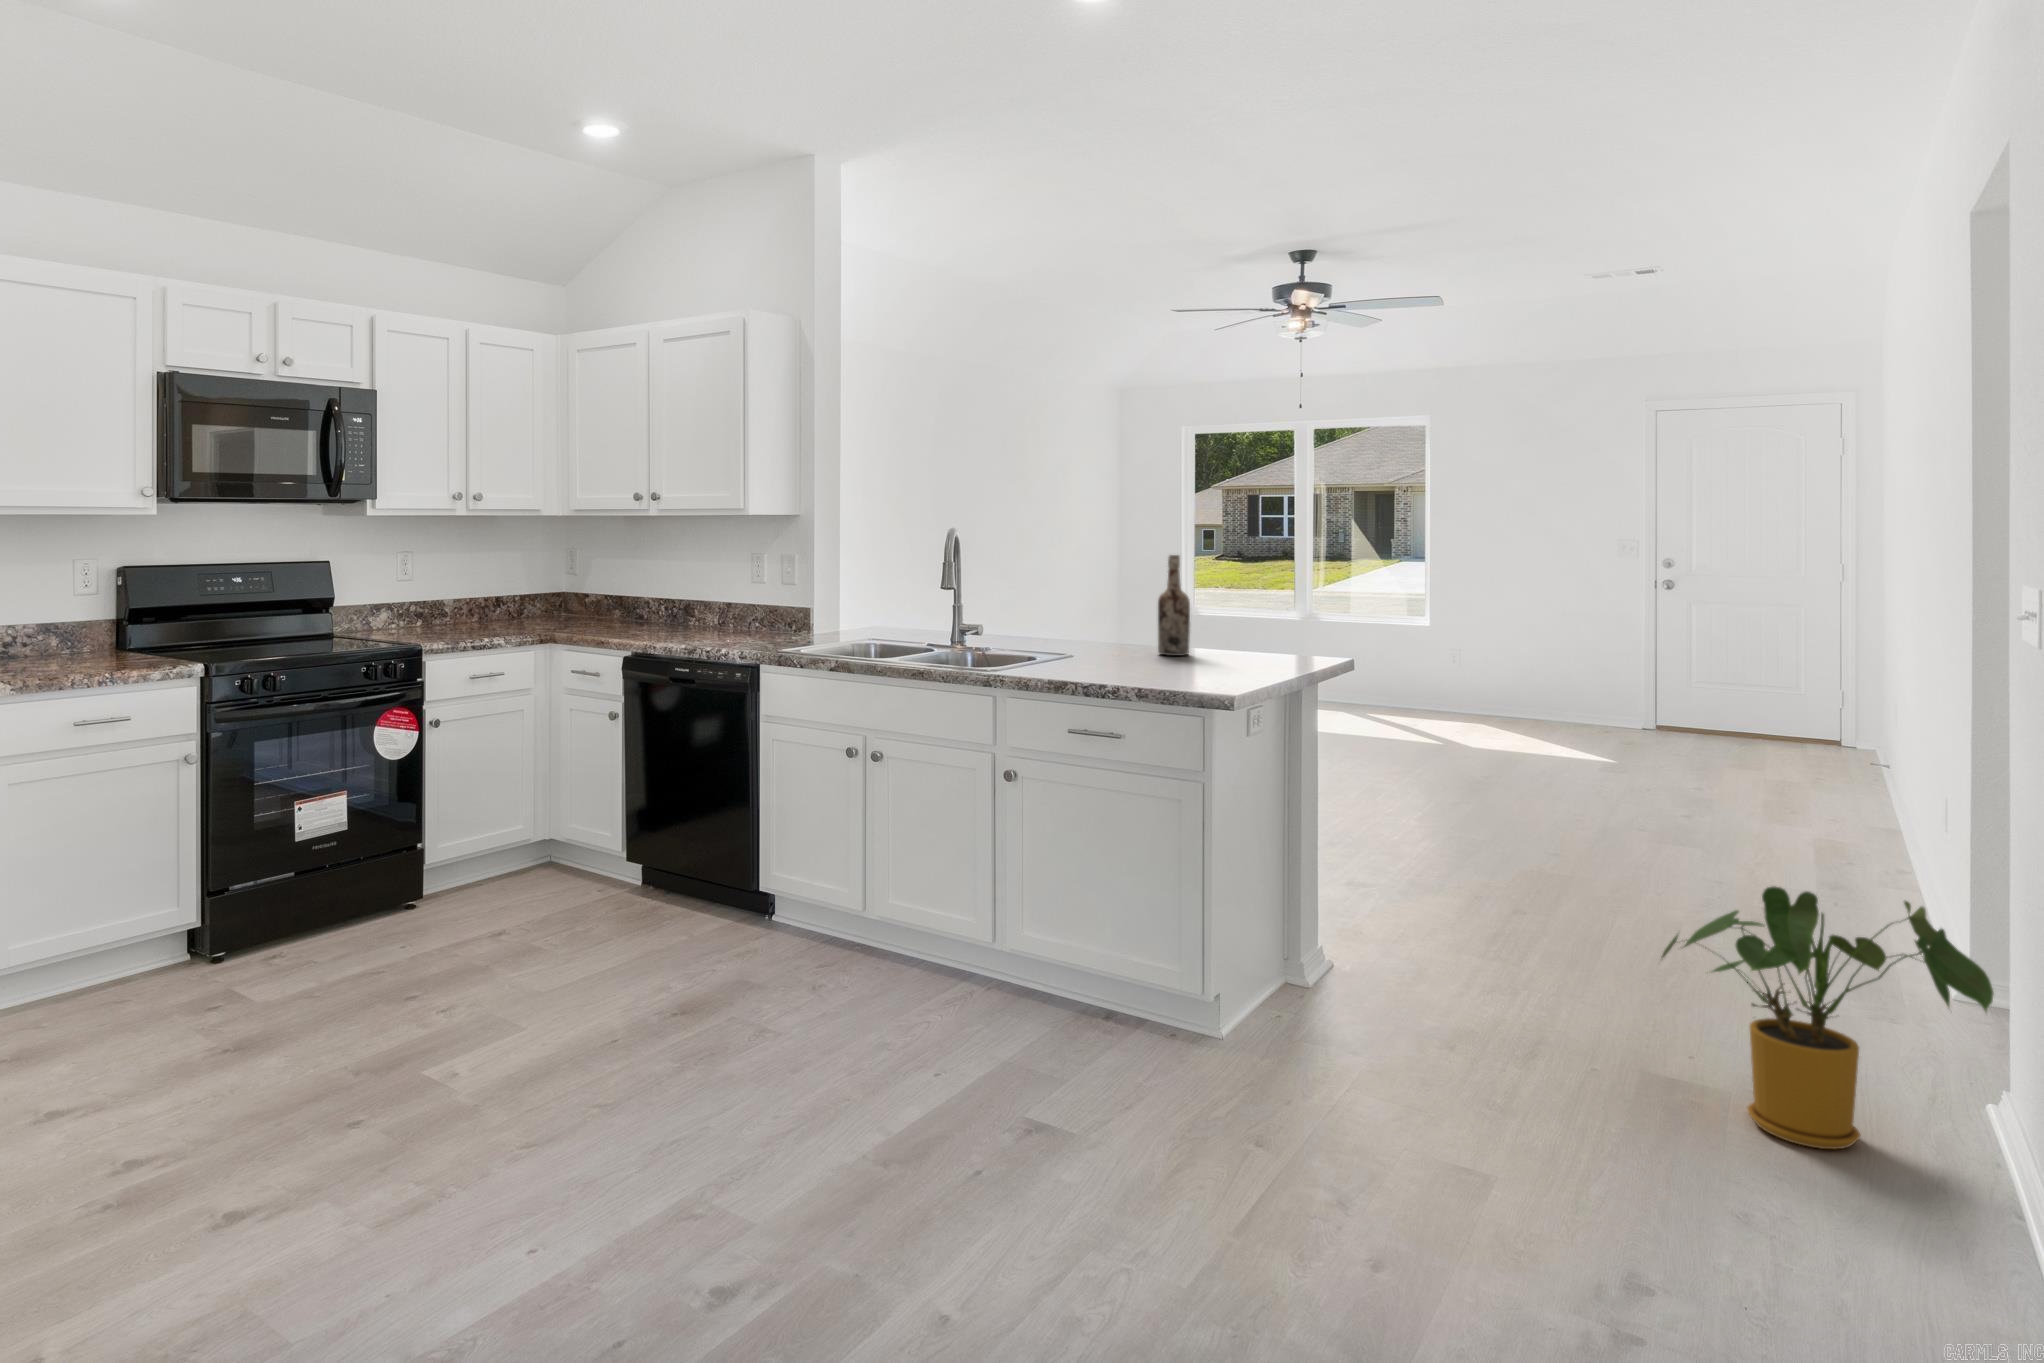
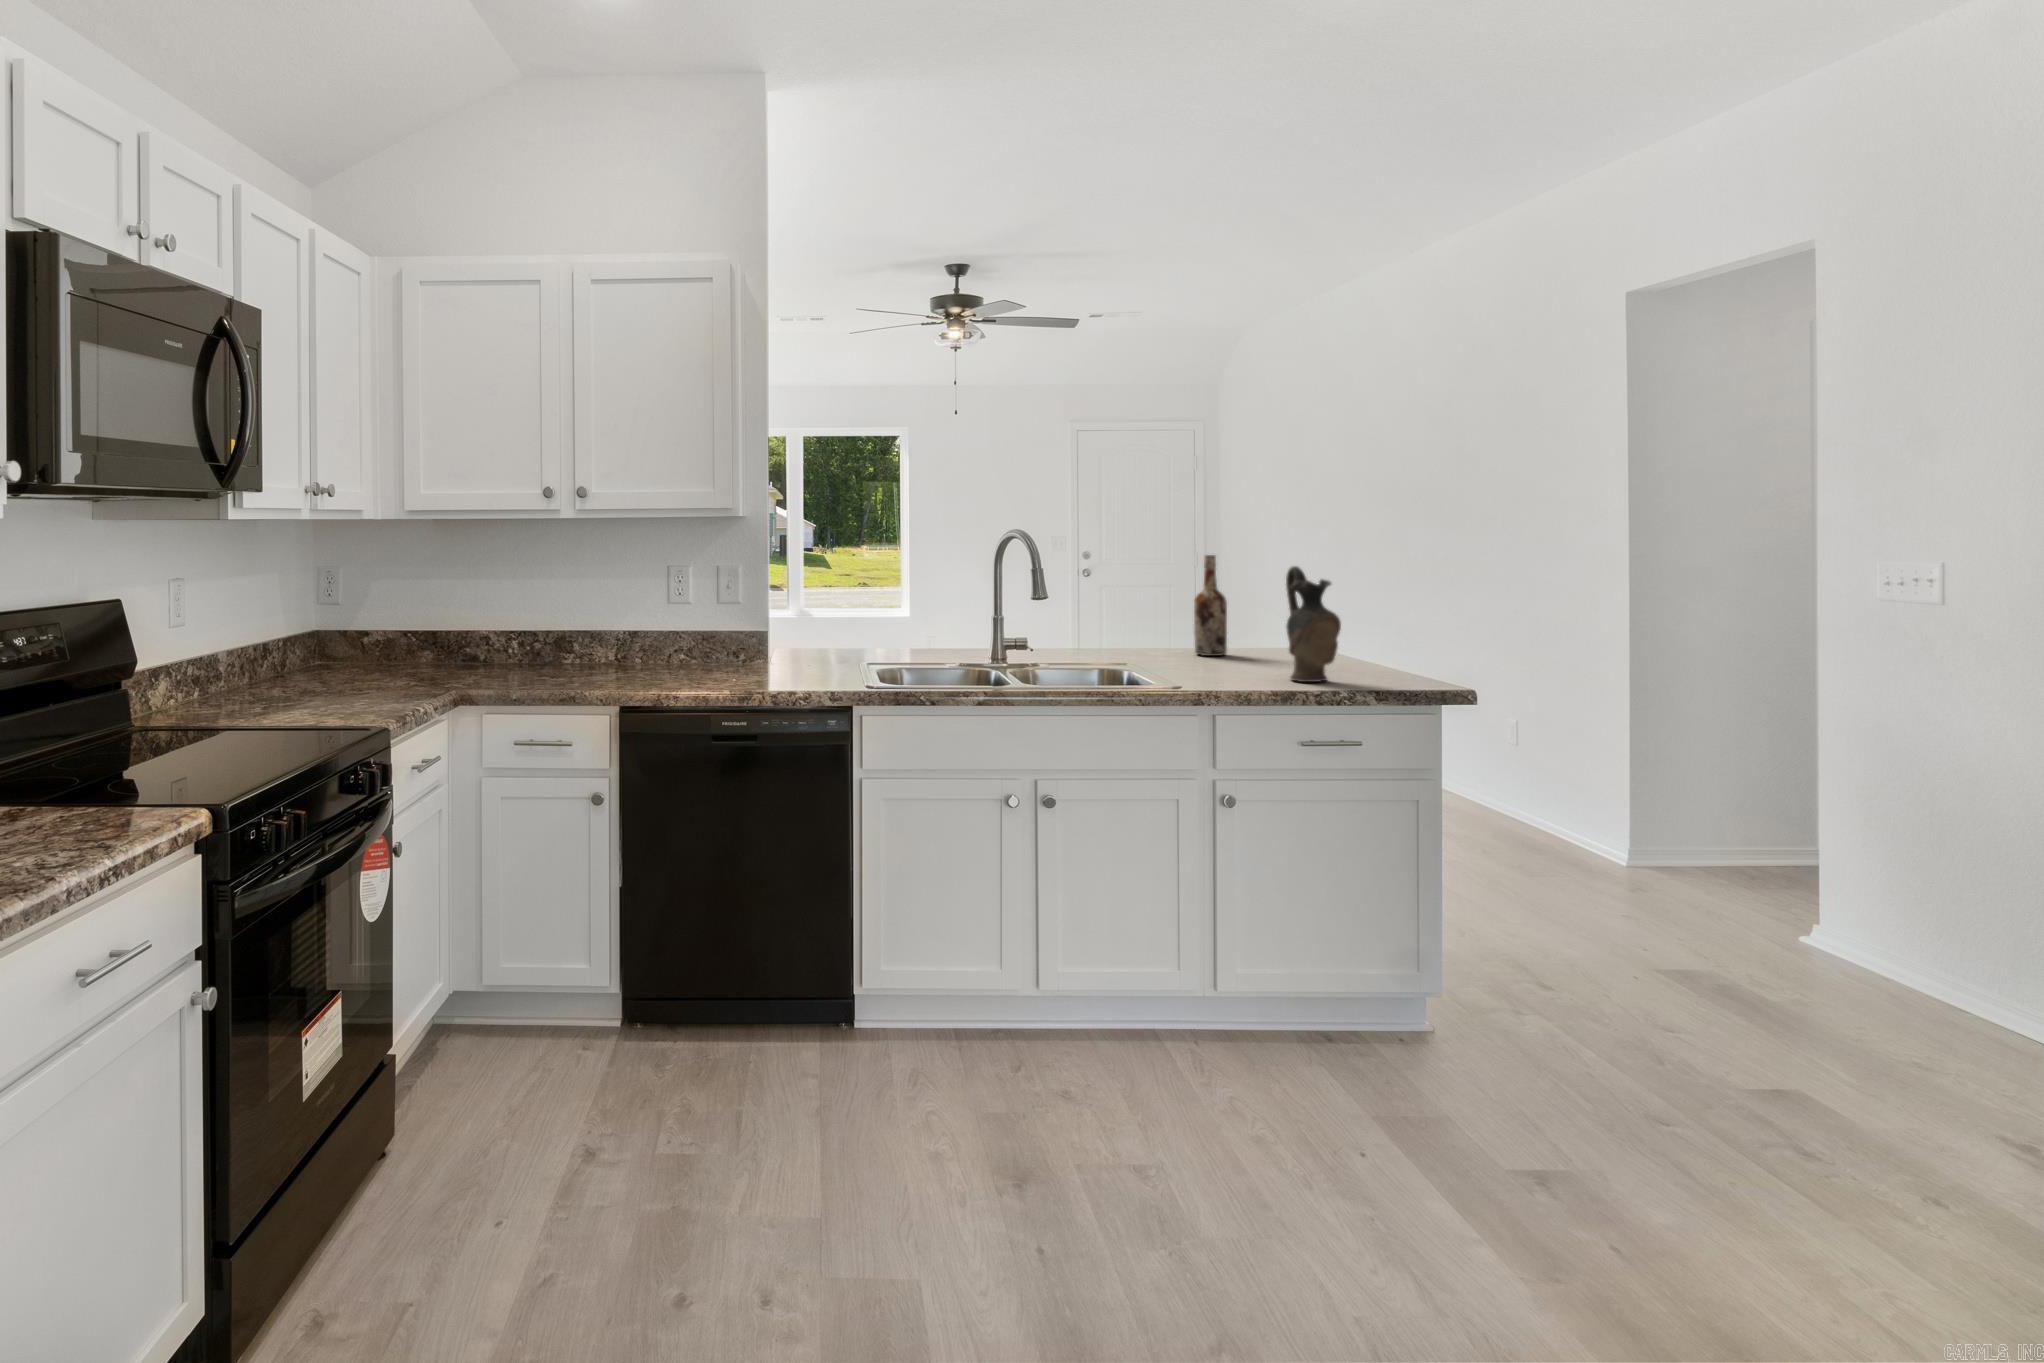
ceramic pitcher: none [1110,565,1158,678] -> present [1286,566,1341,682]
house plant: present [1661,887,1994,1149] -> none [1701,796,1957,995]

